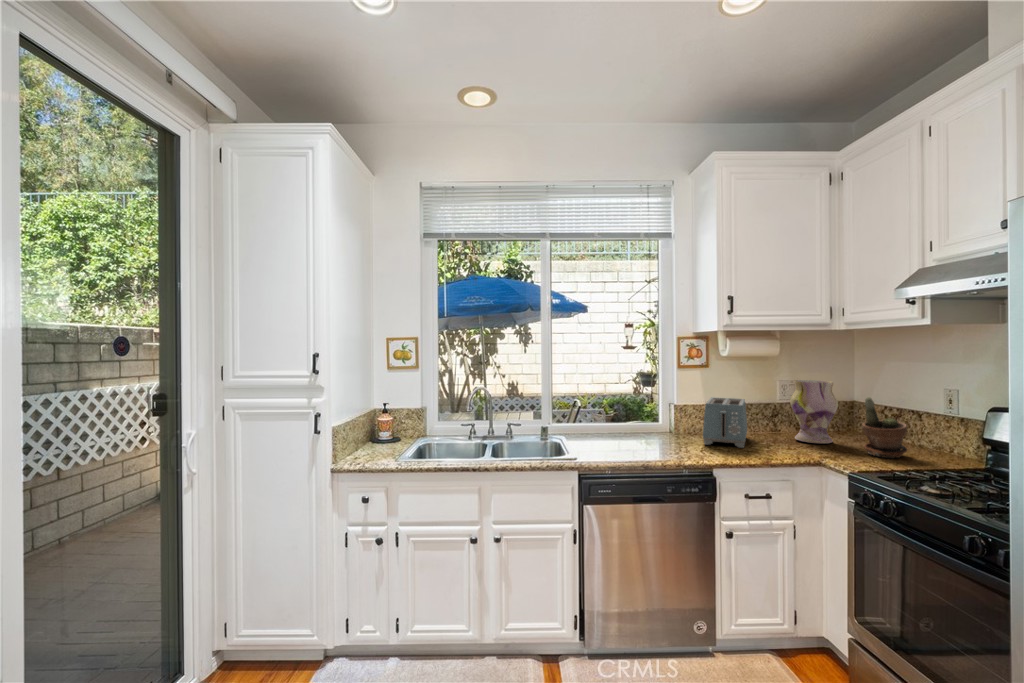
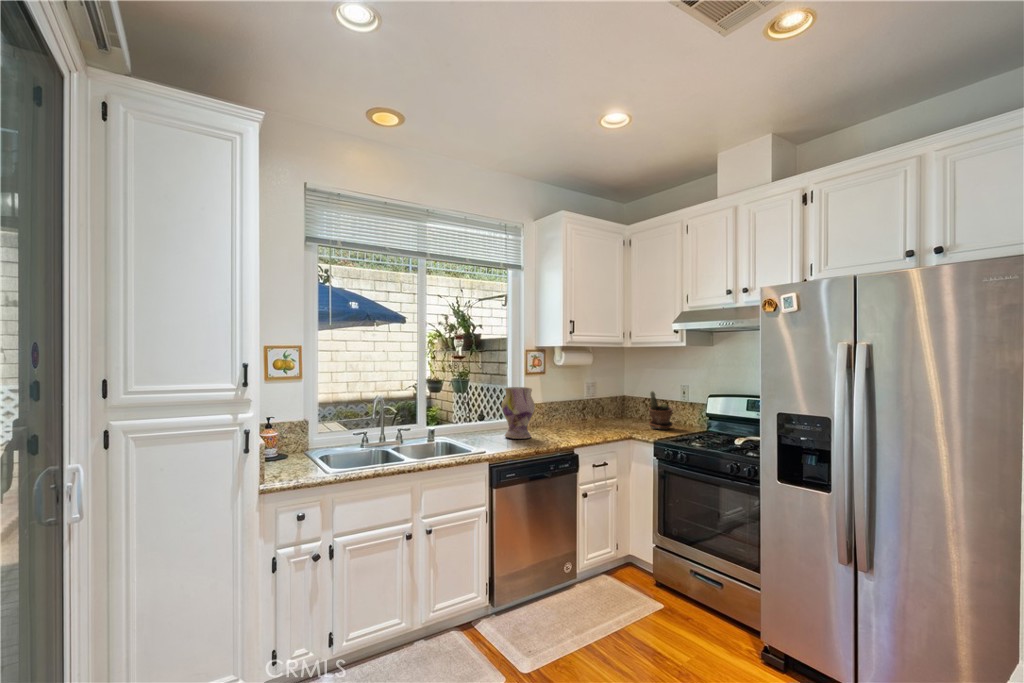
vase: present [790,380,838,444] -> present [502,387,535,439]
toaster: present [703,397,747,448] -> none [545,396,583,432]

